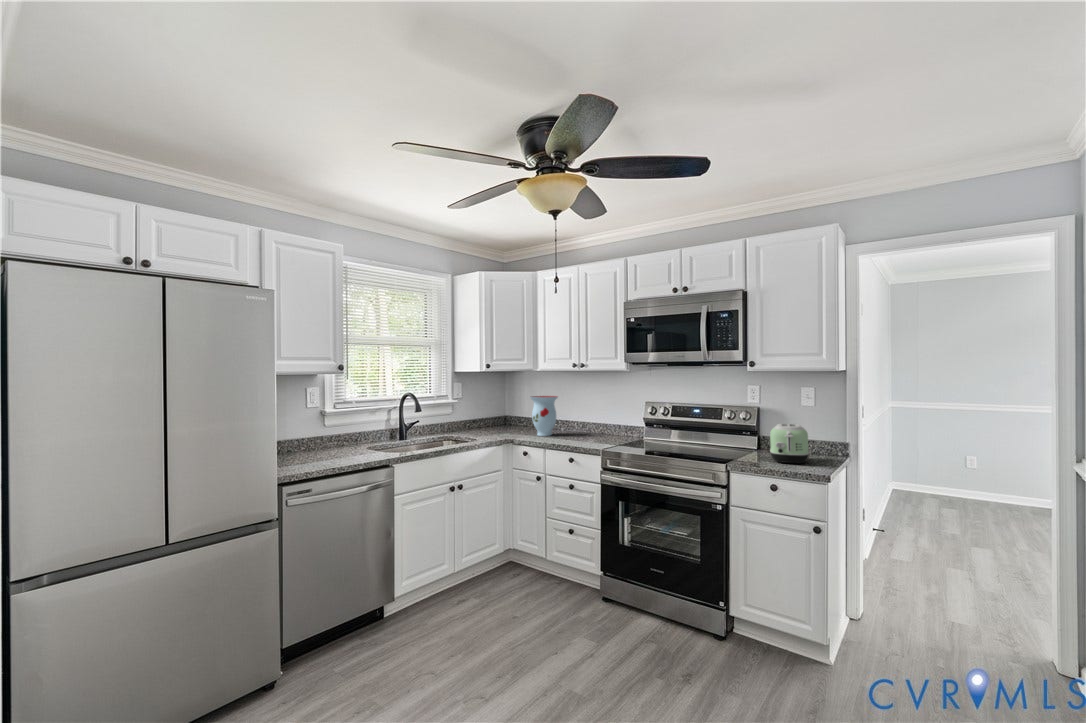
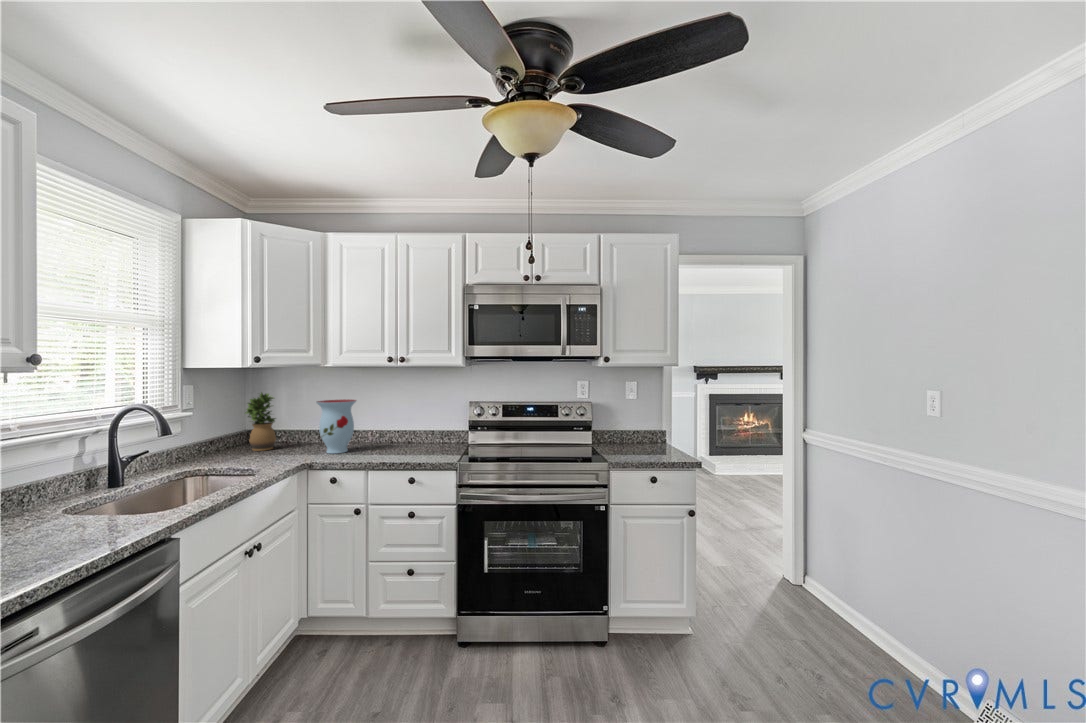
potted plant: none [496,388,517,430] -> present [245,392,276,451]
toaster: present [770,424,809,464] -> none [620,416,660,454]

